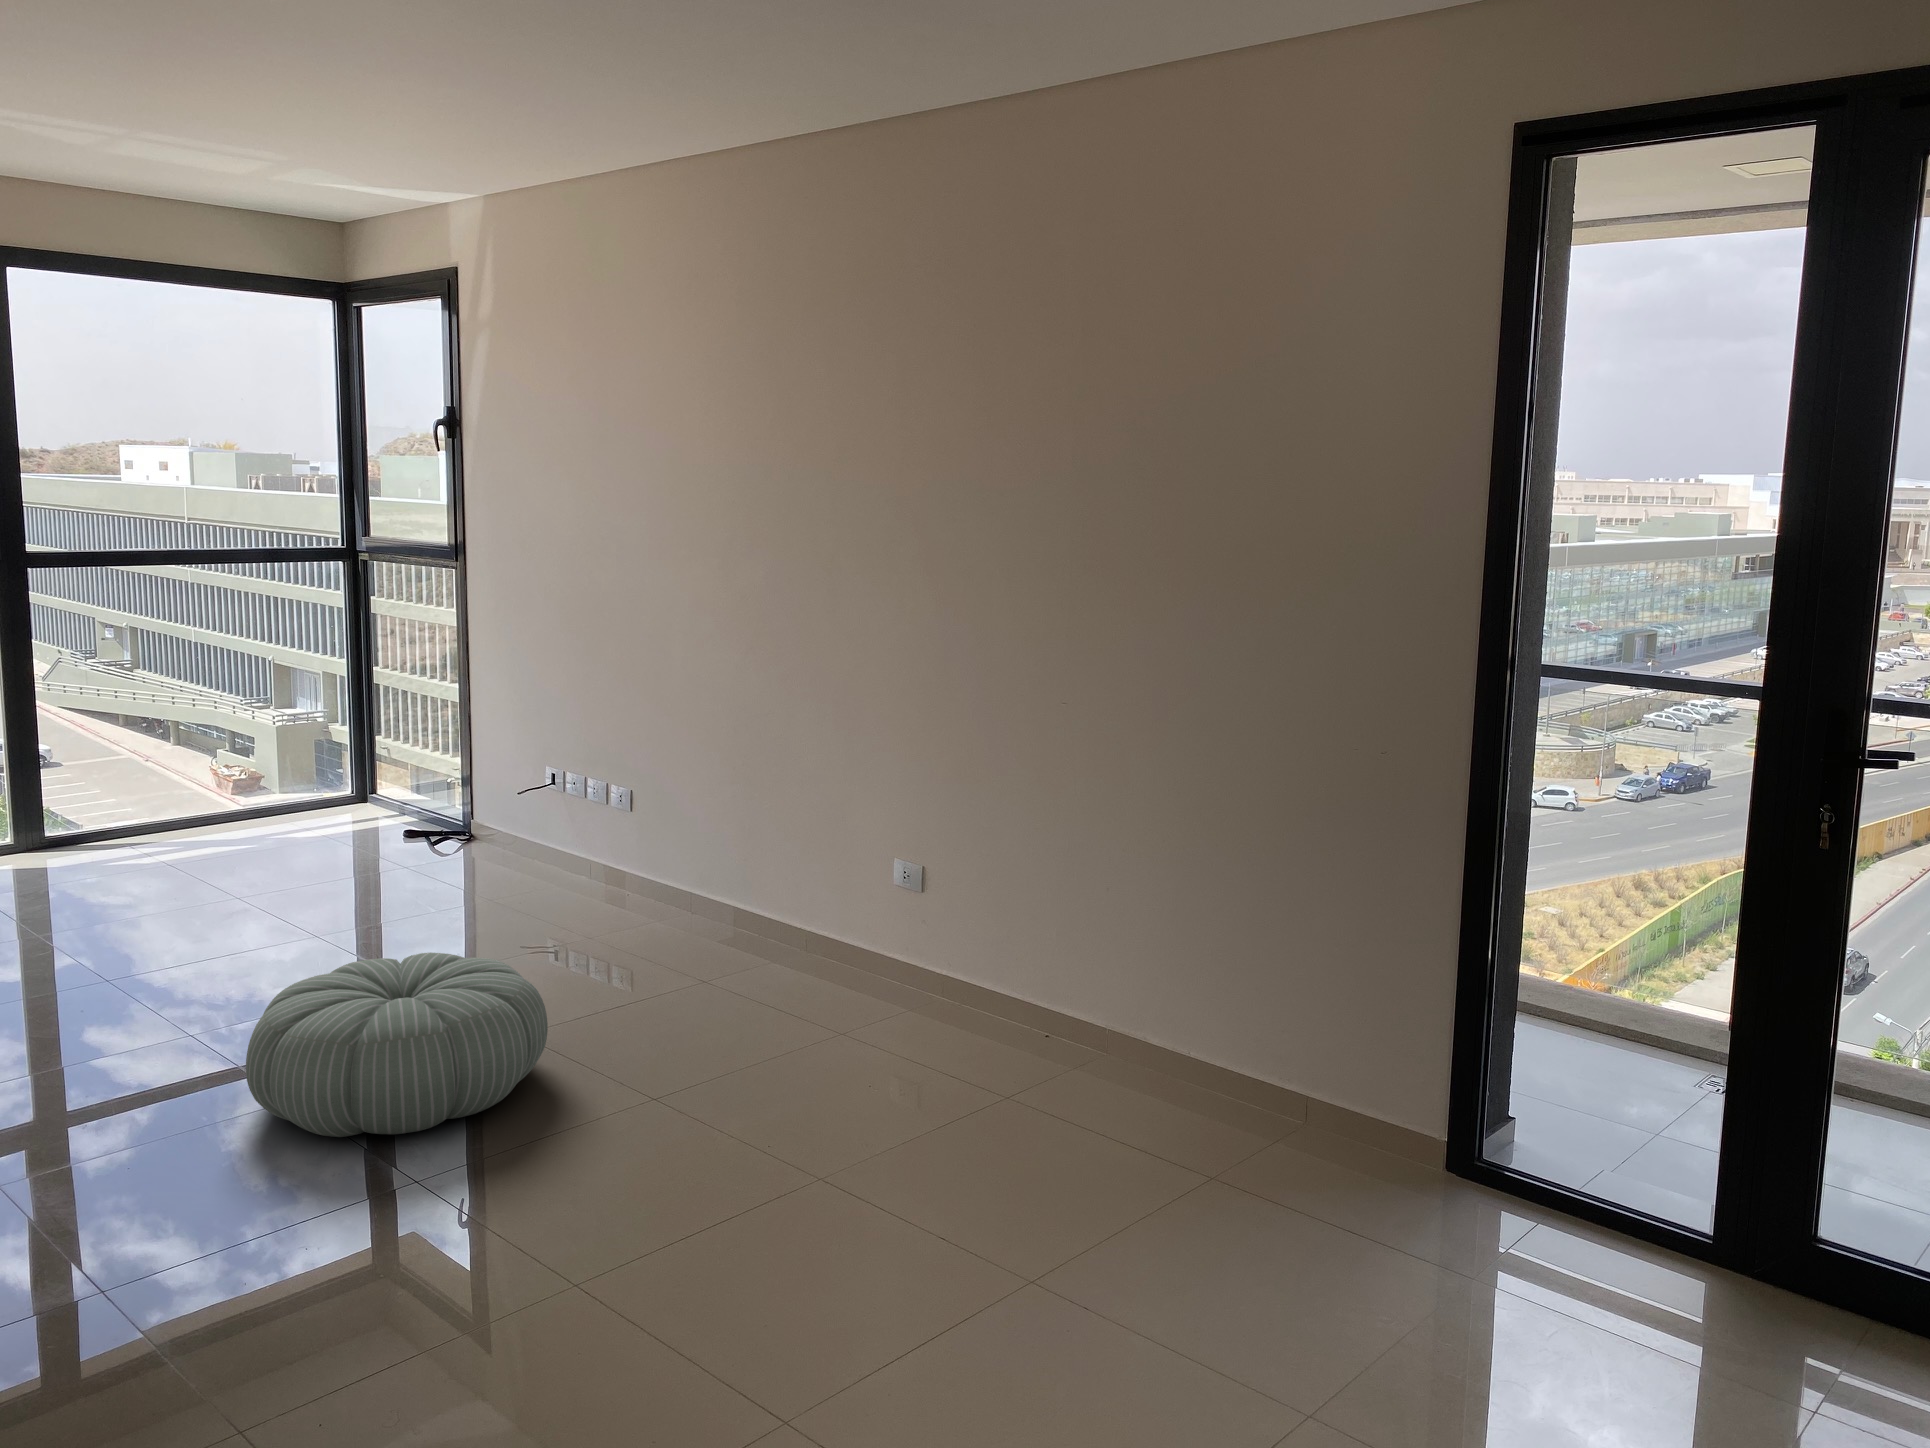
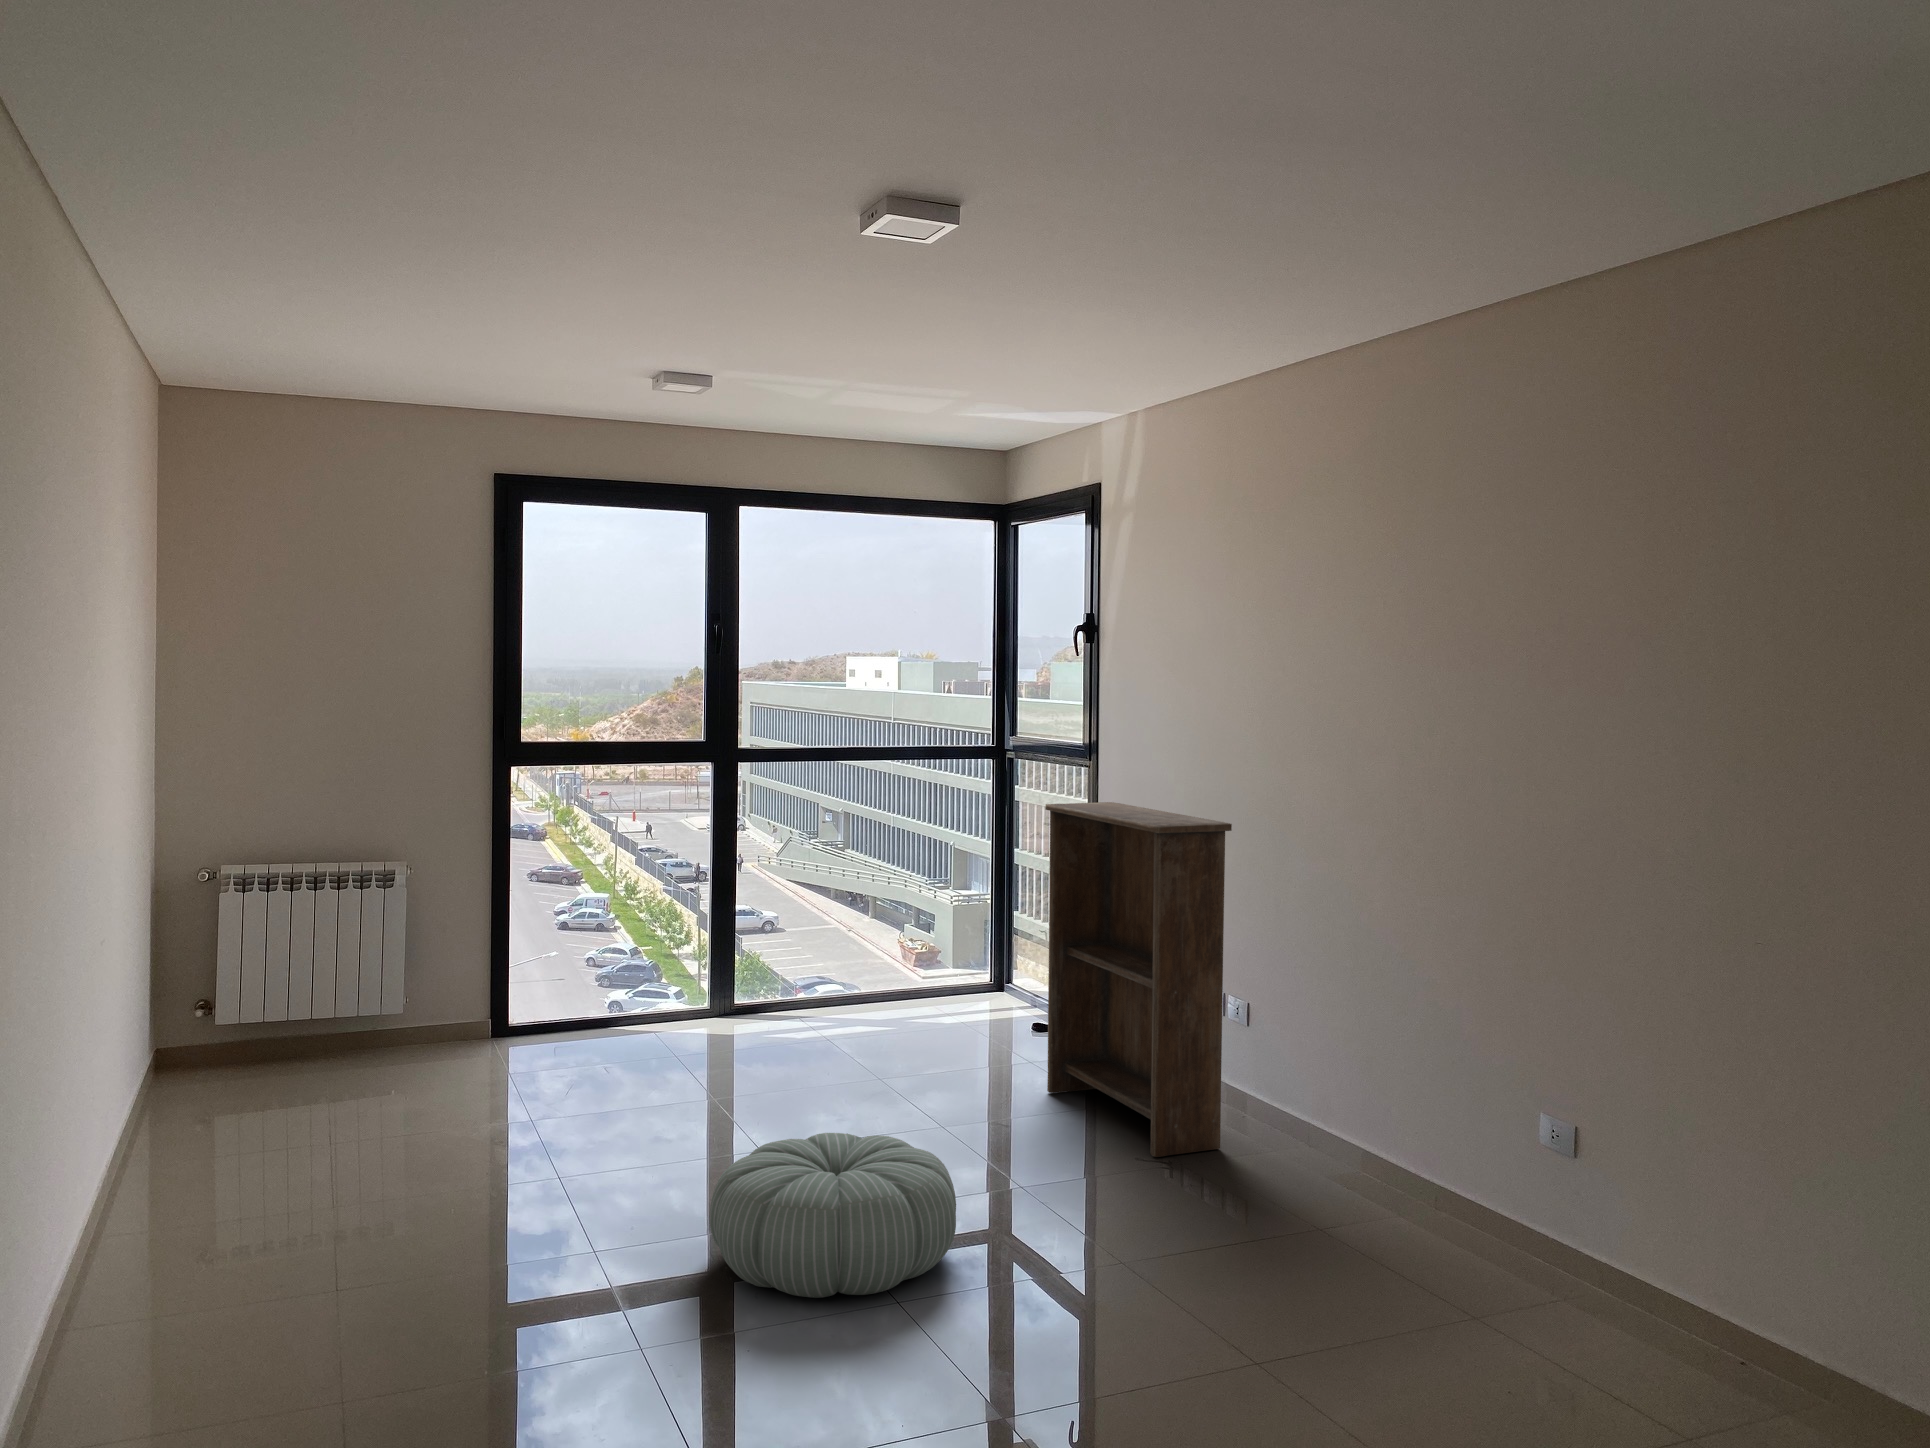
bookshelf: none [465,600,698,933] -> present [1045,802,1232,1157]

